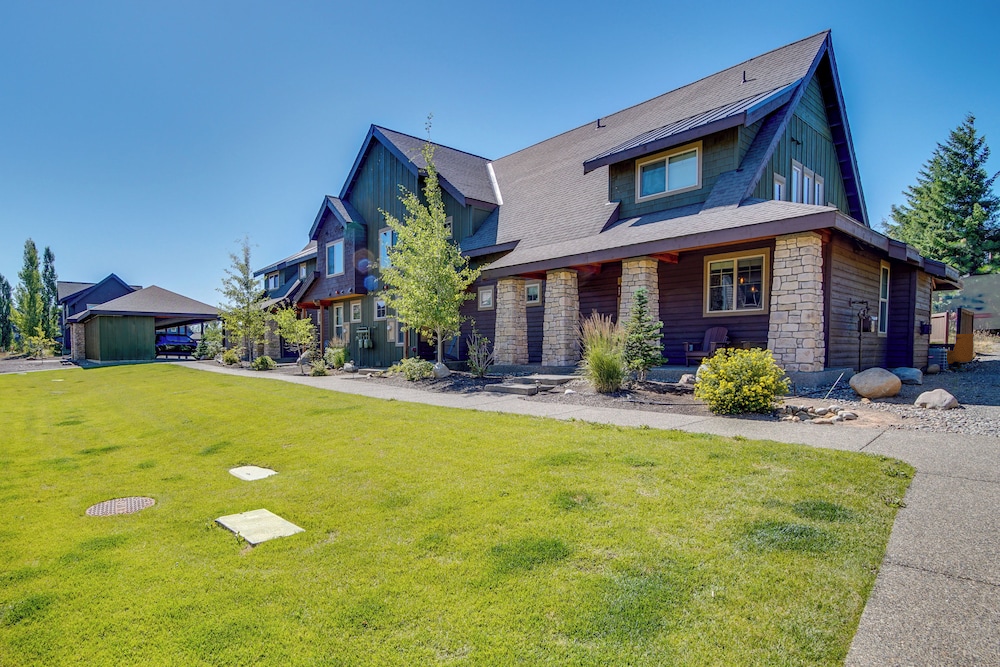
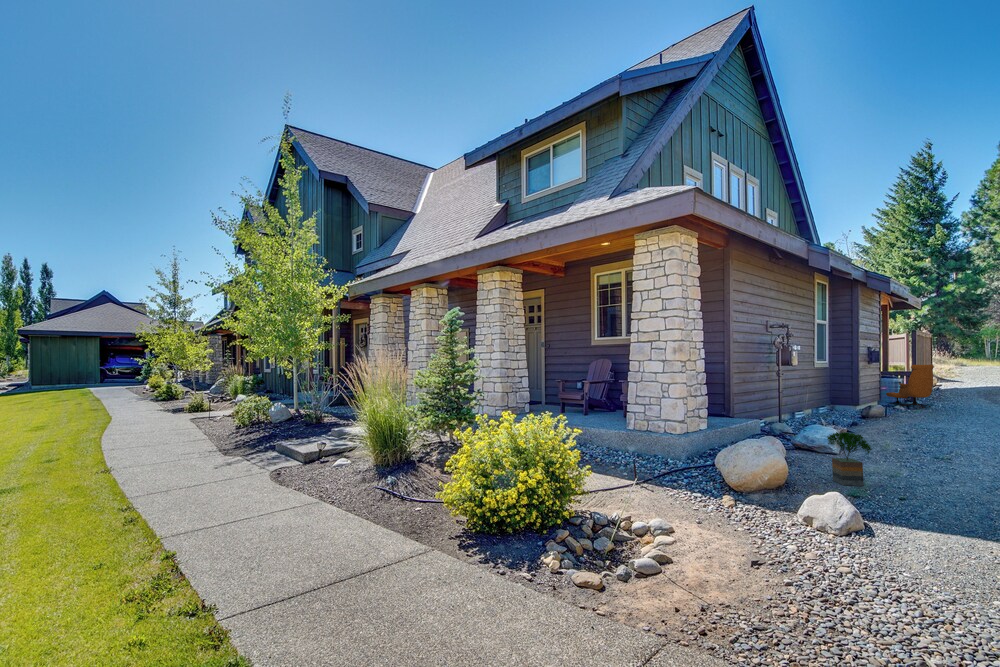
potted tree: none [914,365,945,399] -> present [827,432,872,486]

